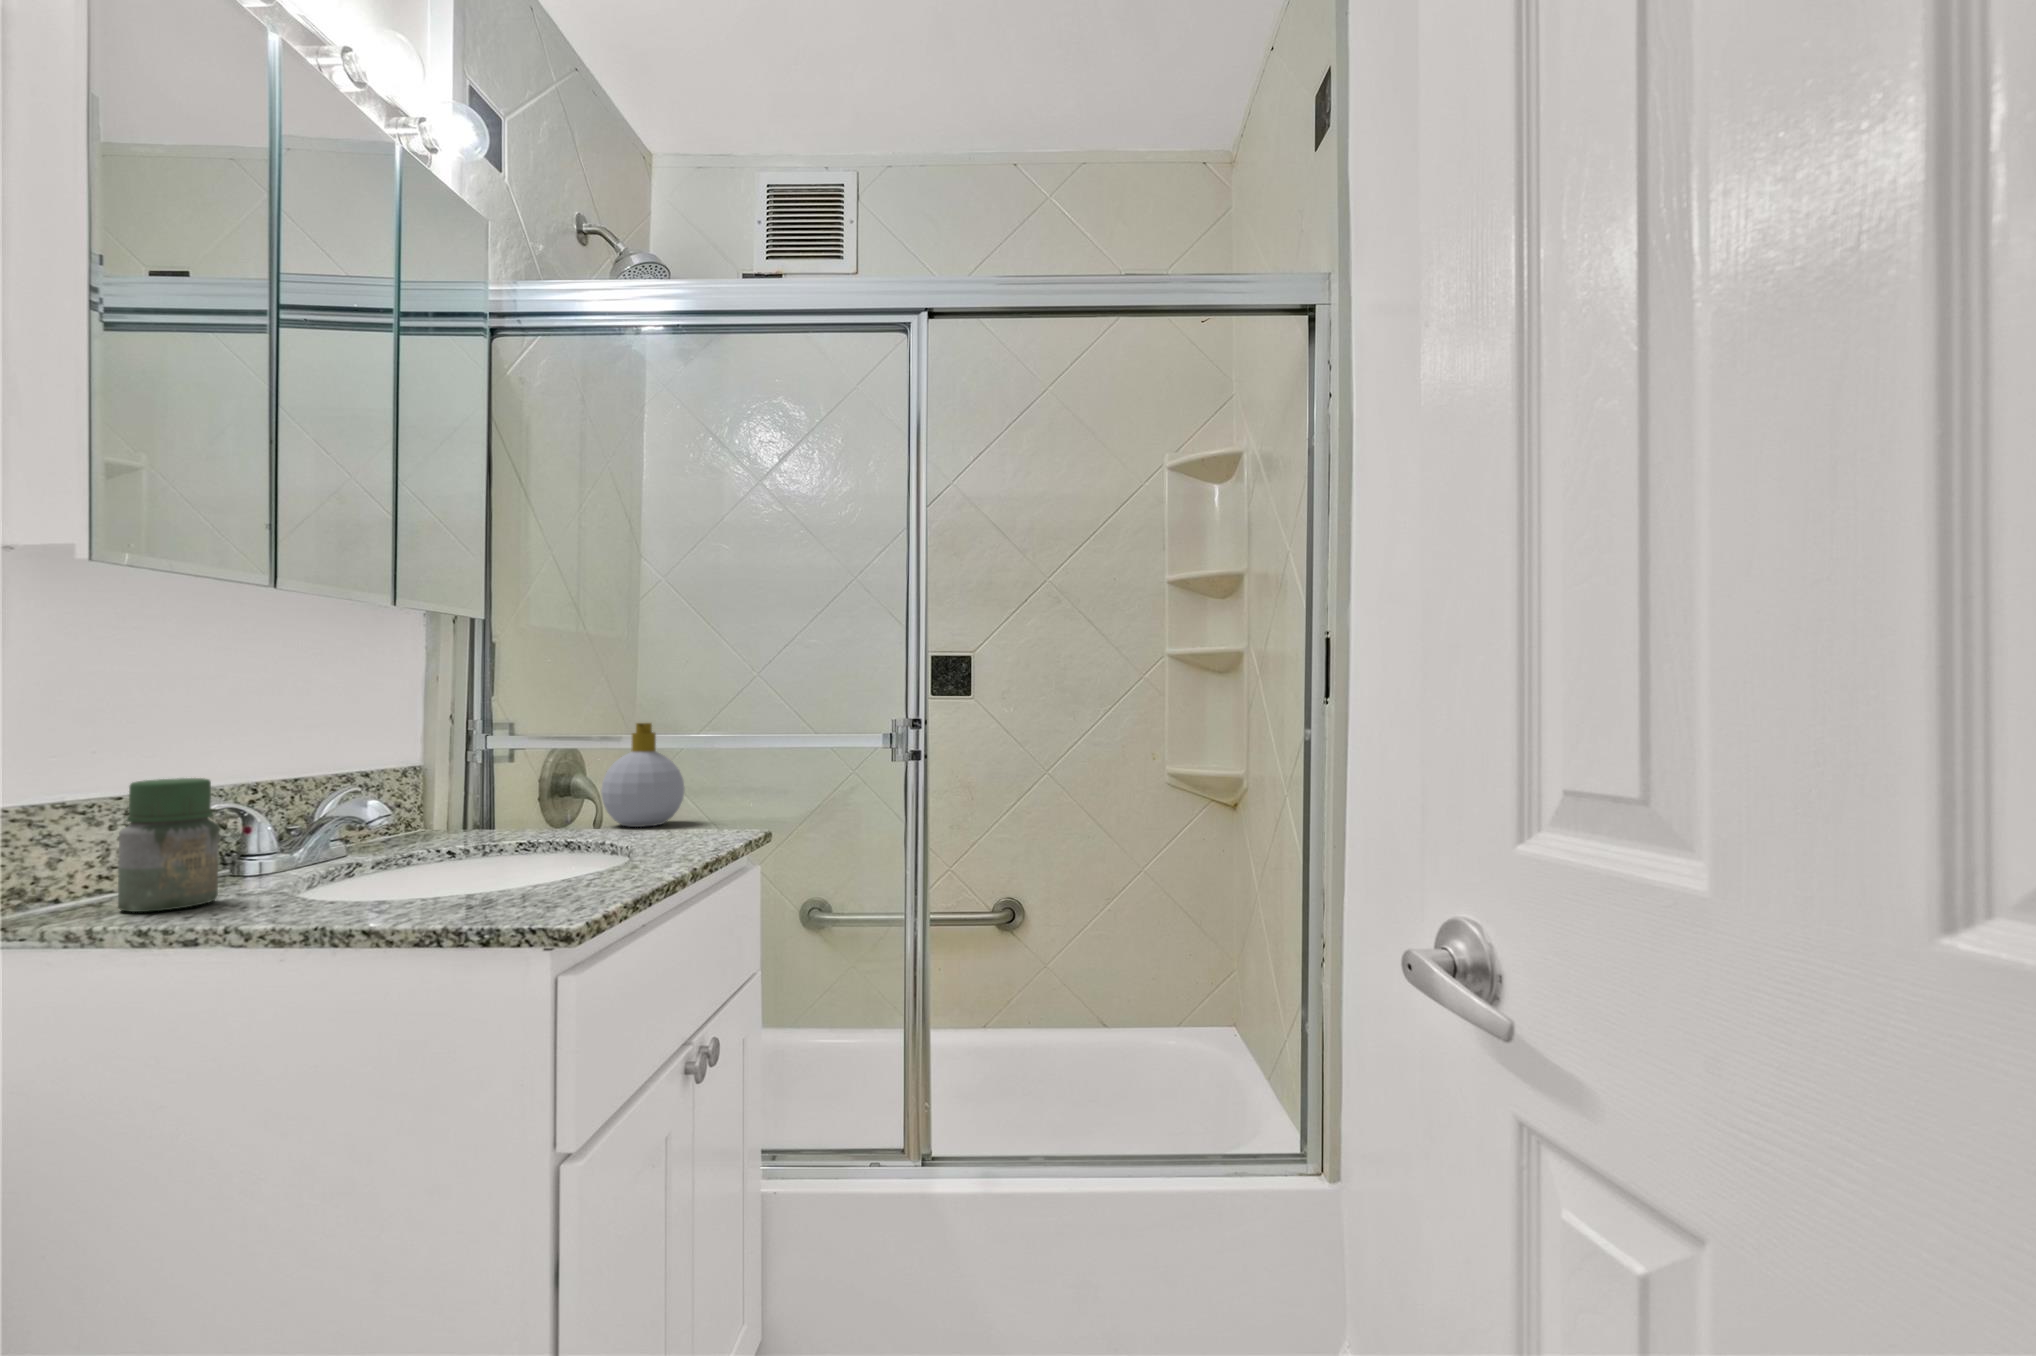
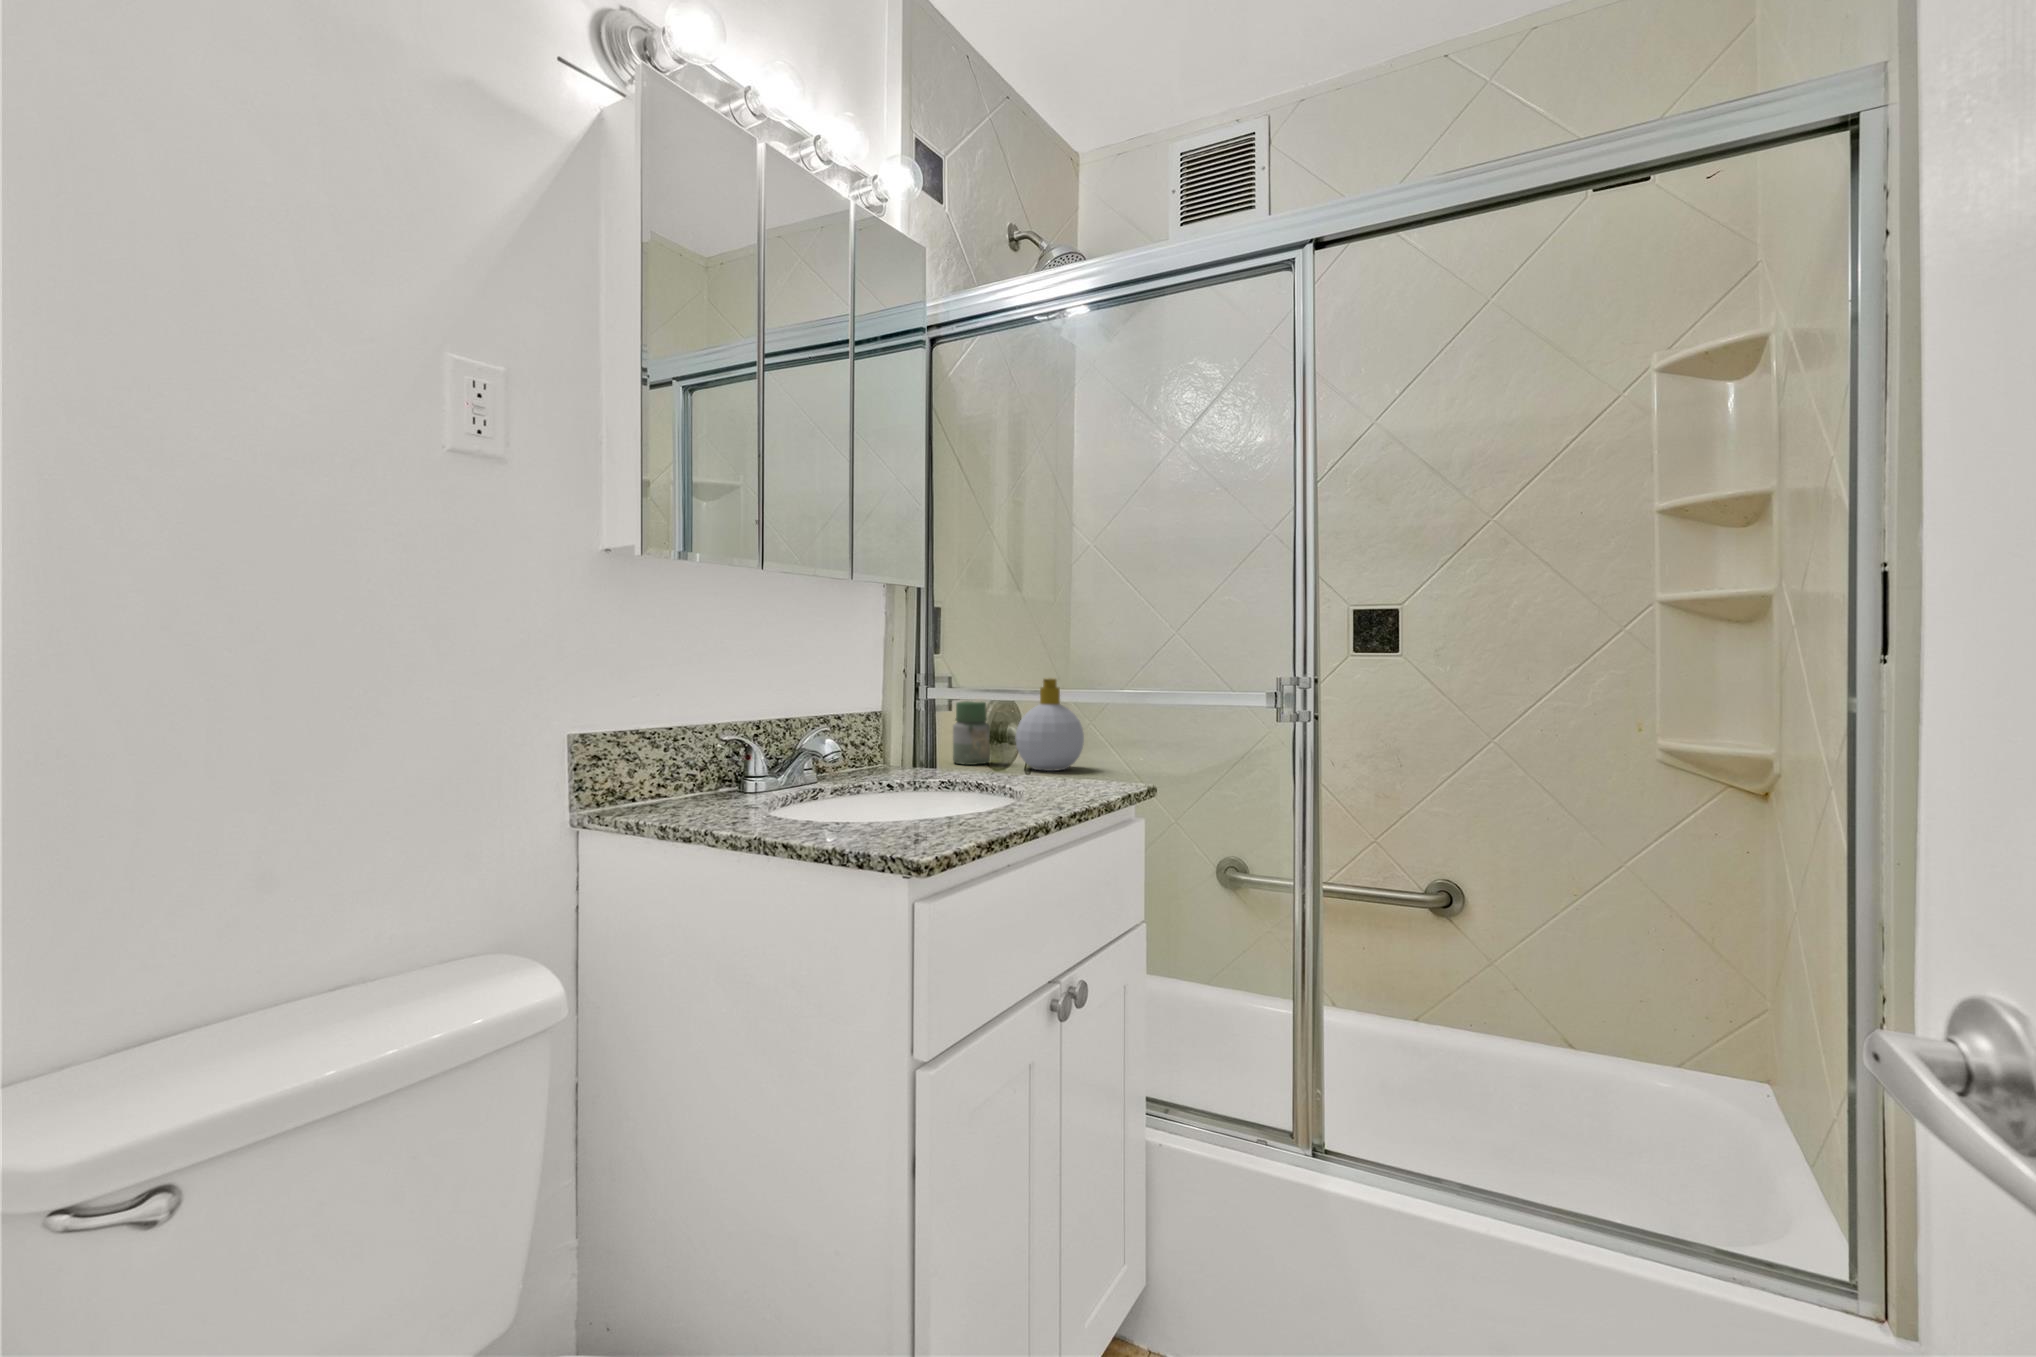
jar: present [118,778,219,912] -> present [953,701,990,765]

